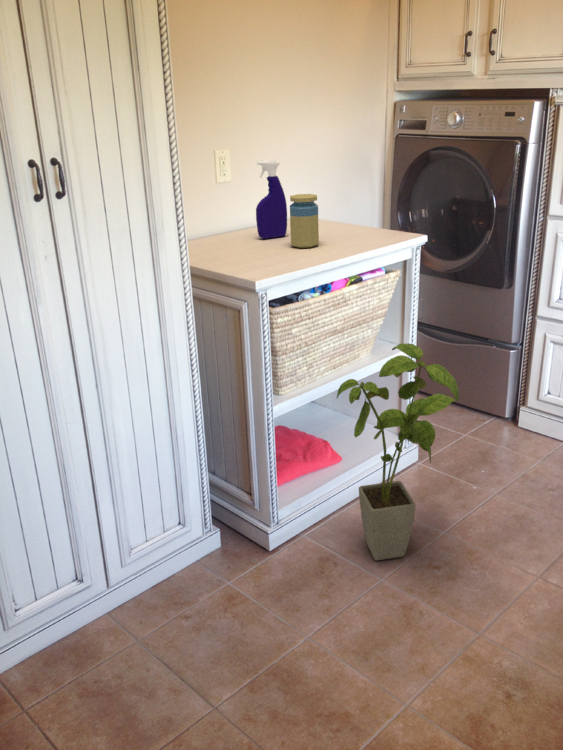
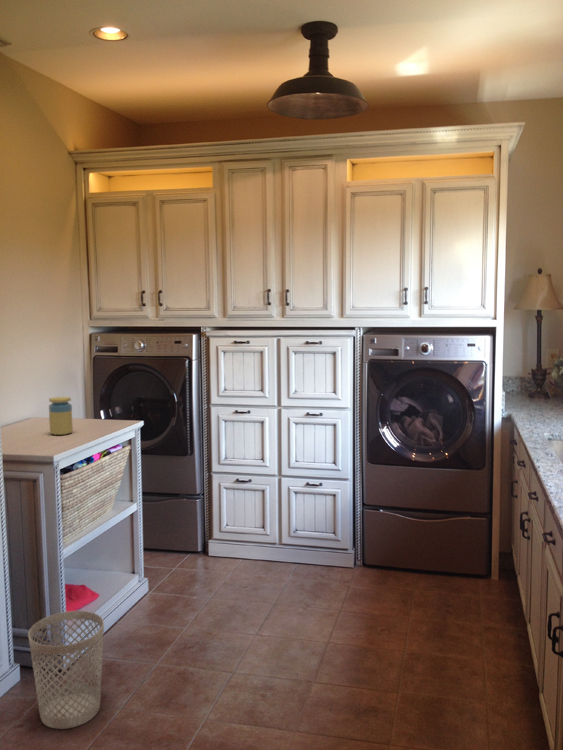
spray bottle: present [256,160,287,239] -> none [16,375,39,432]
house plant: present [337,343,459,560] -> none [111,488,201,658]
wastebasket: none [202,485,297,628] -> present [28,611,104,729]

